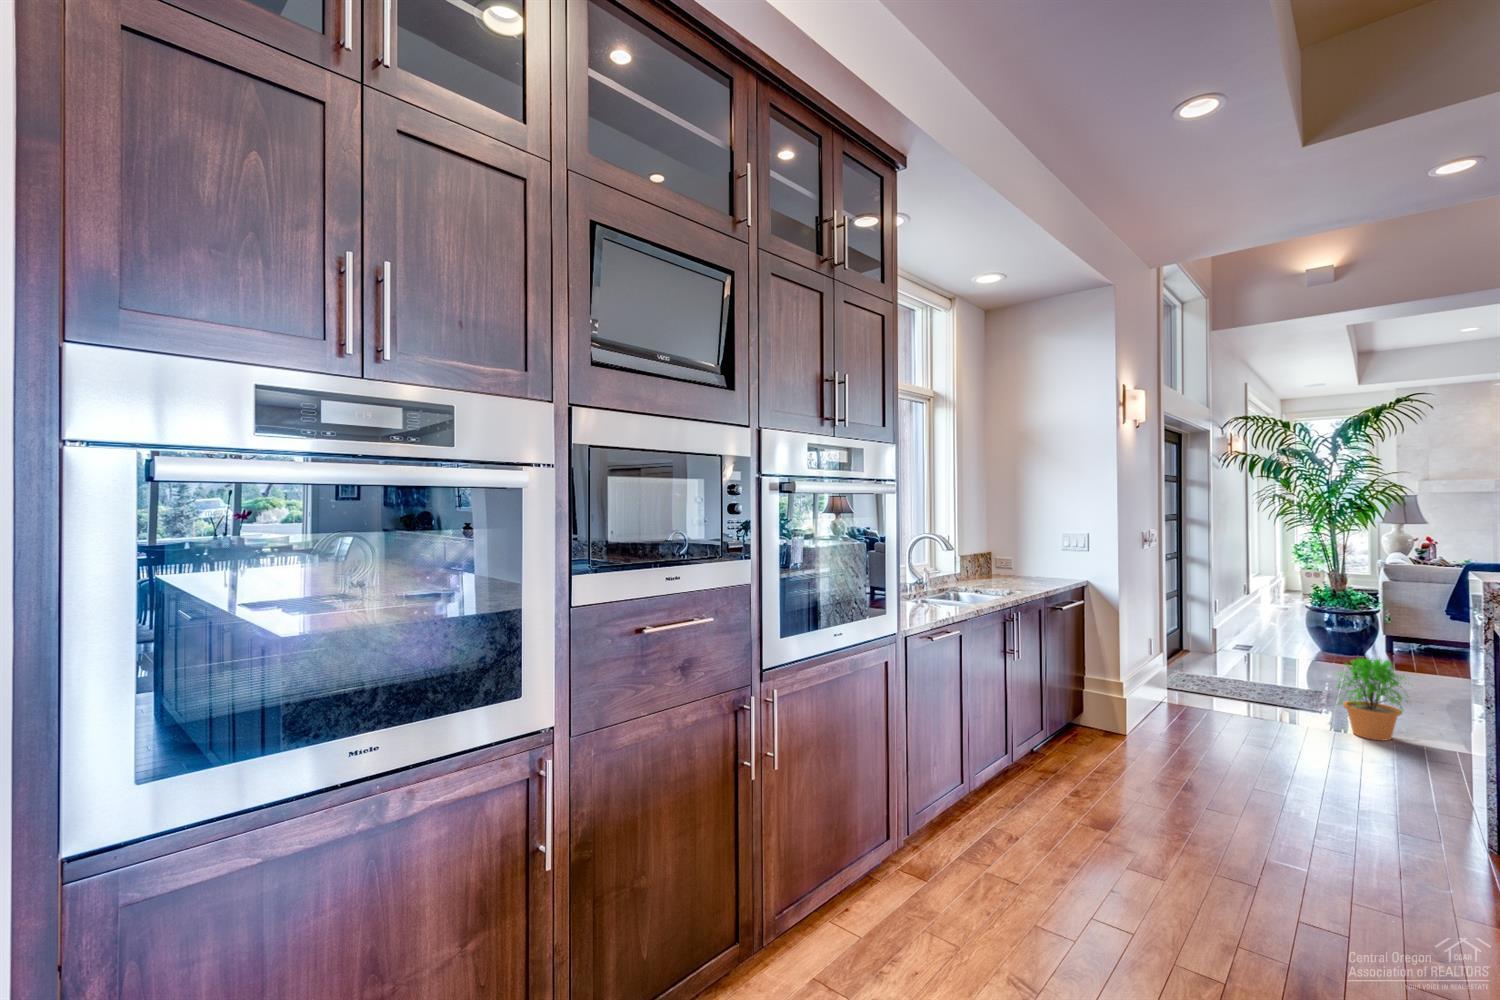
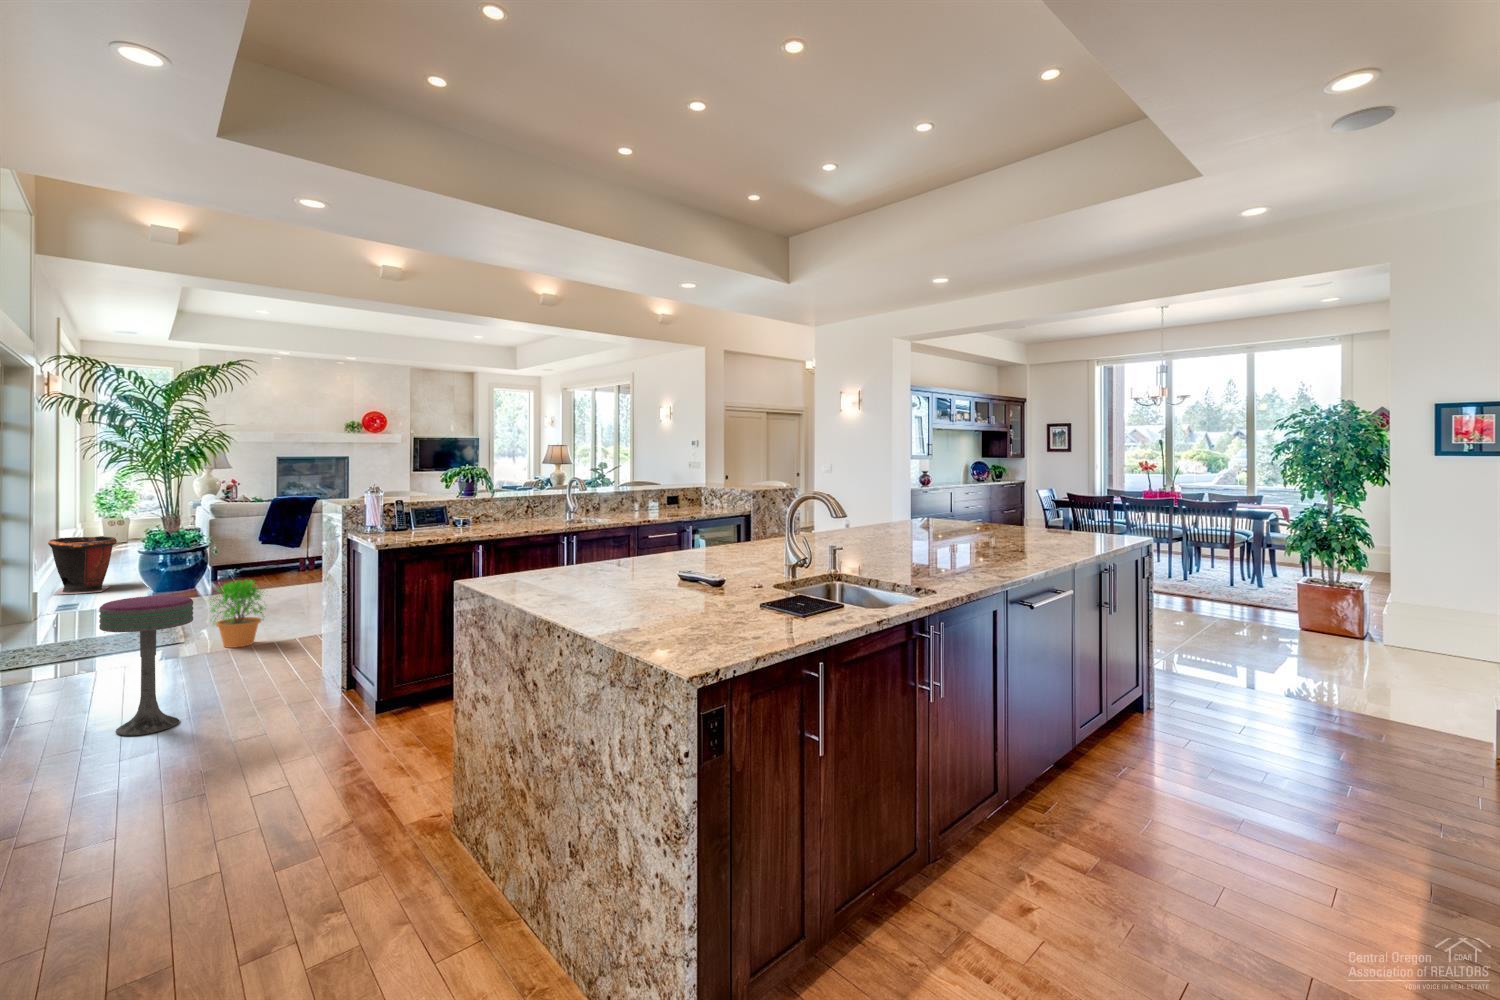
trash can: none [1228,585,1287,643] -> present [48,534,117,595]
bar stool: none [1184,657,1271,804] -> present [99,596,193,736]

